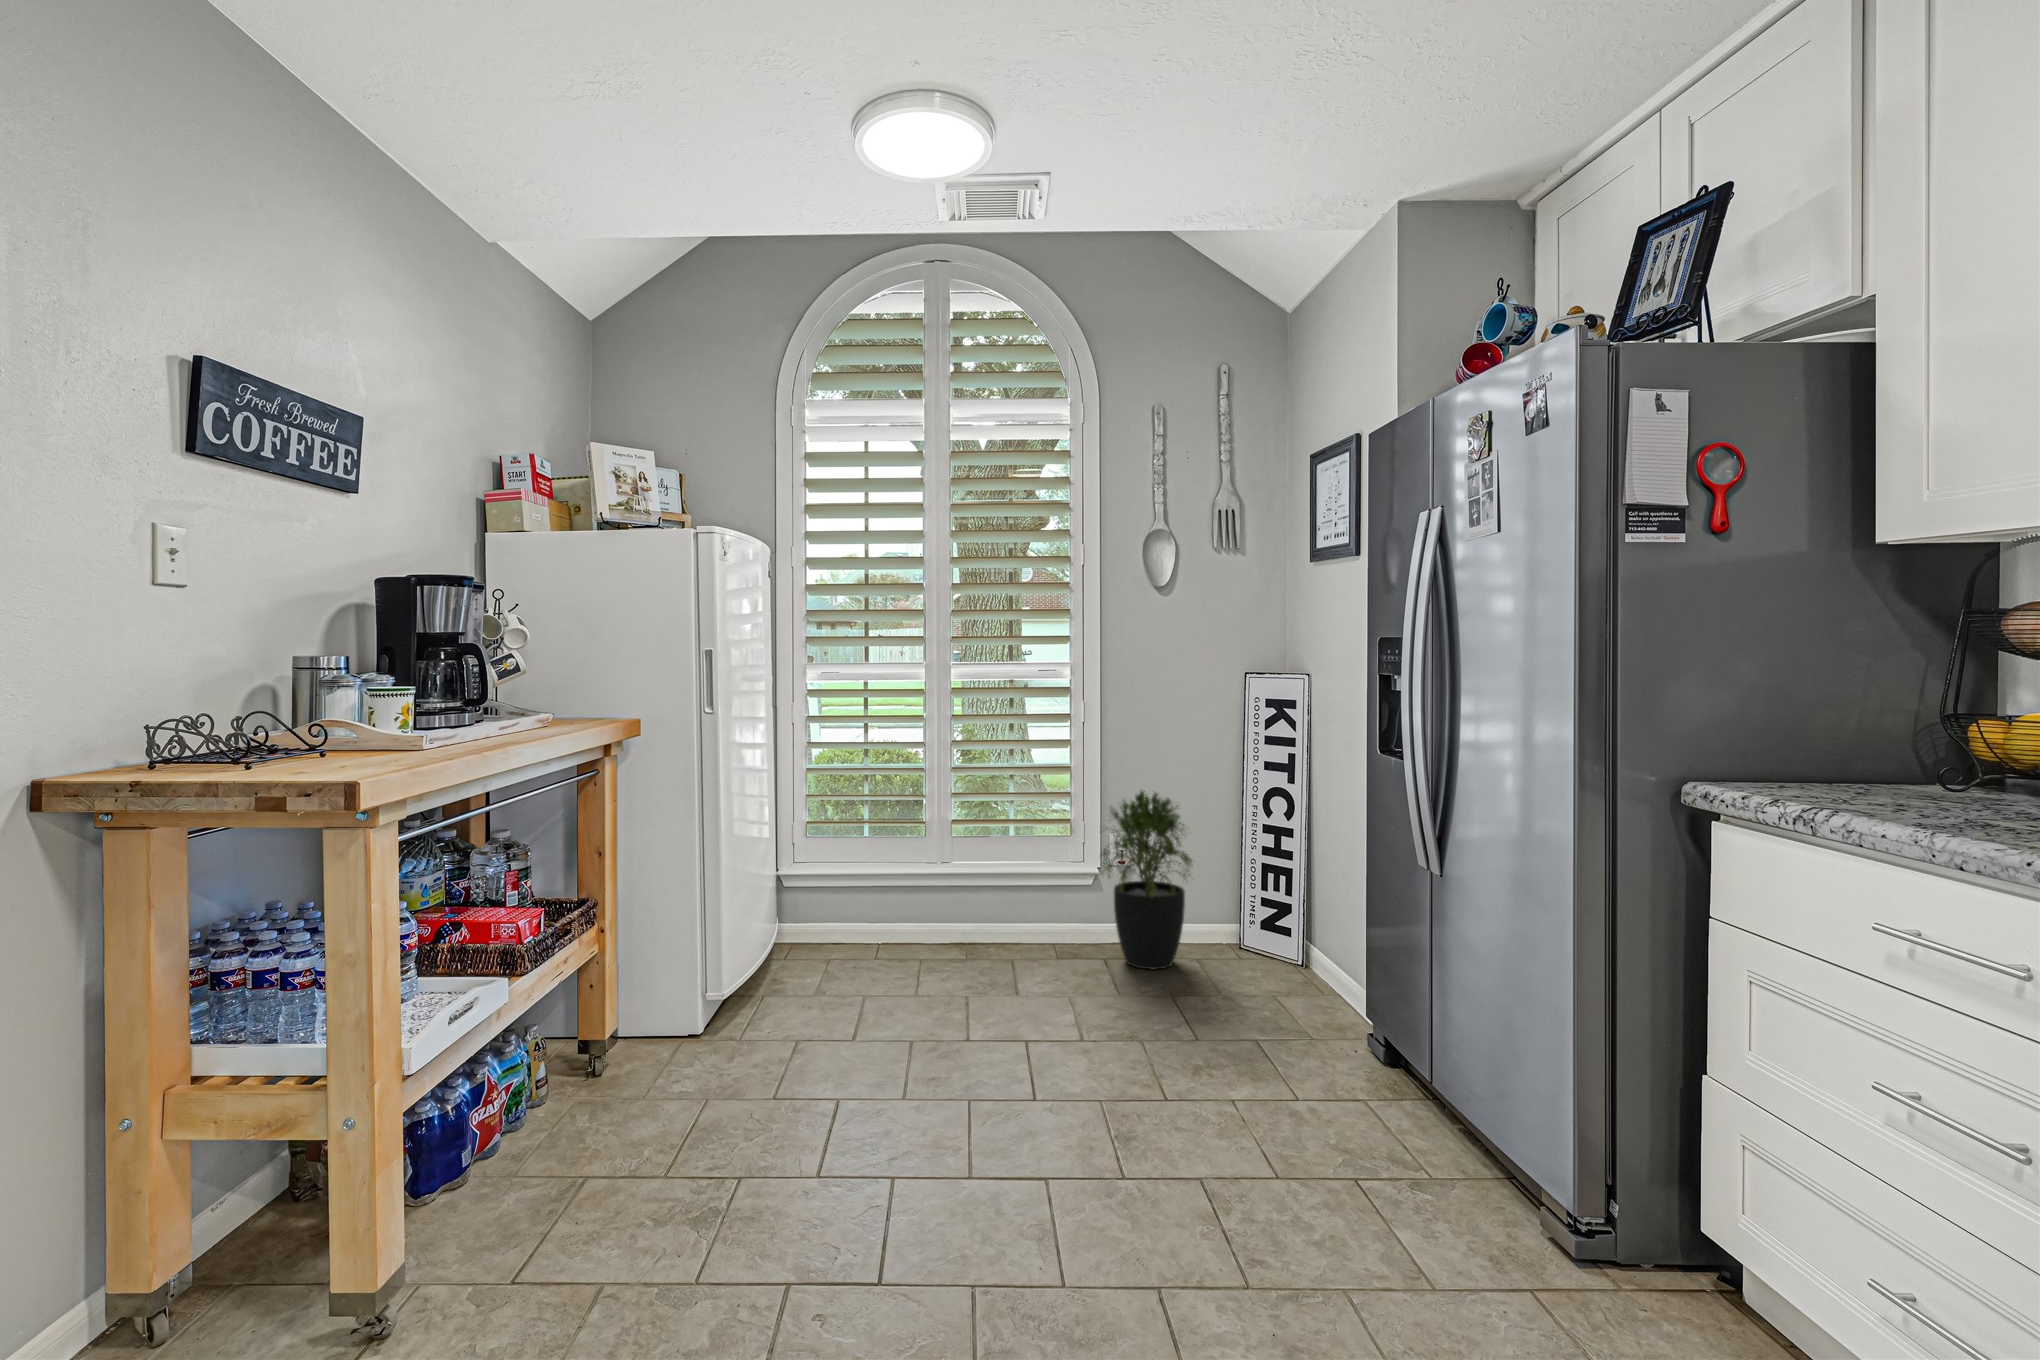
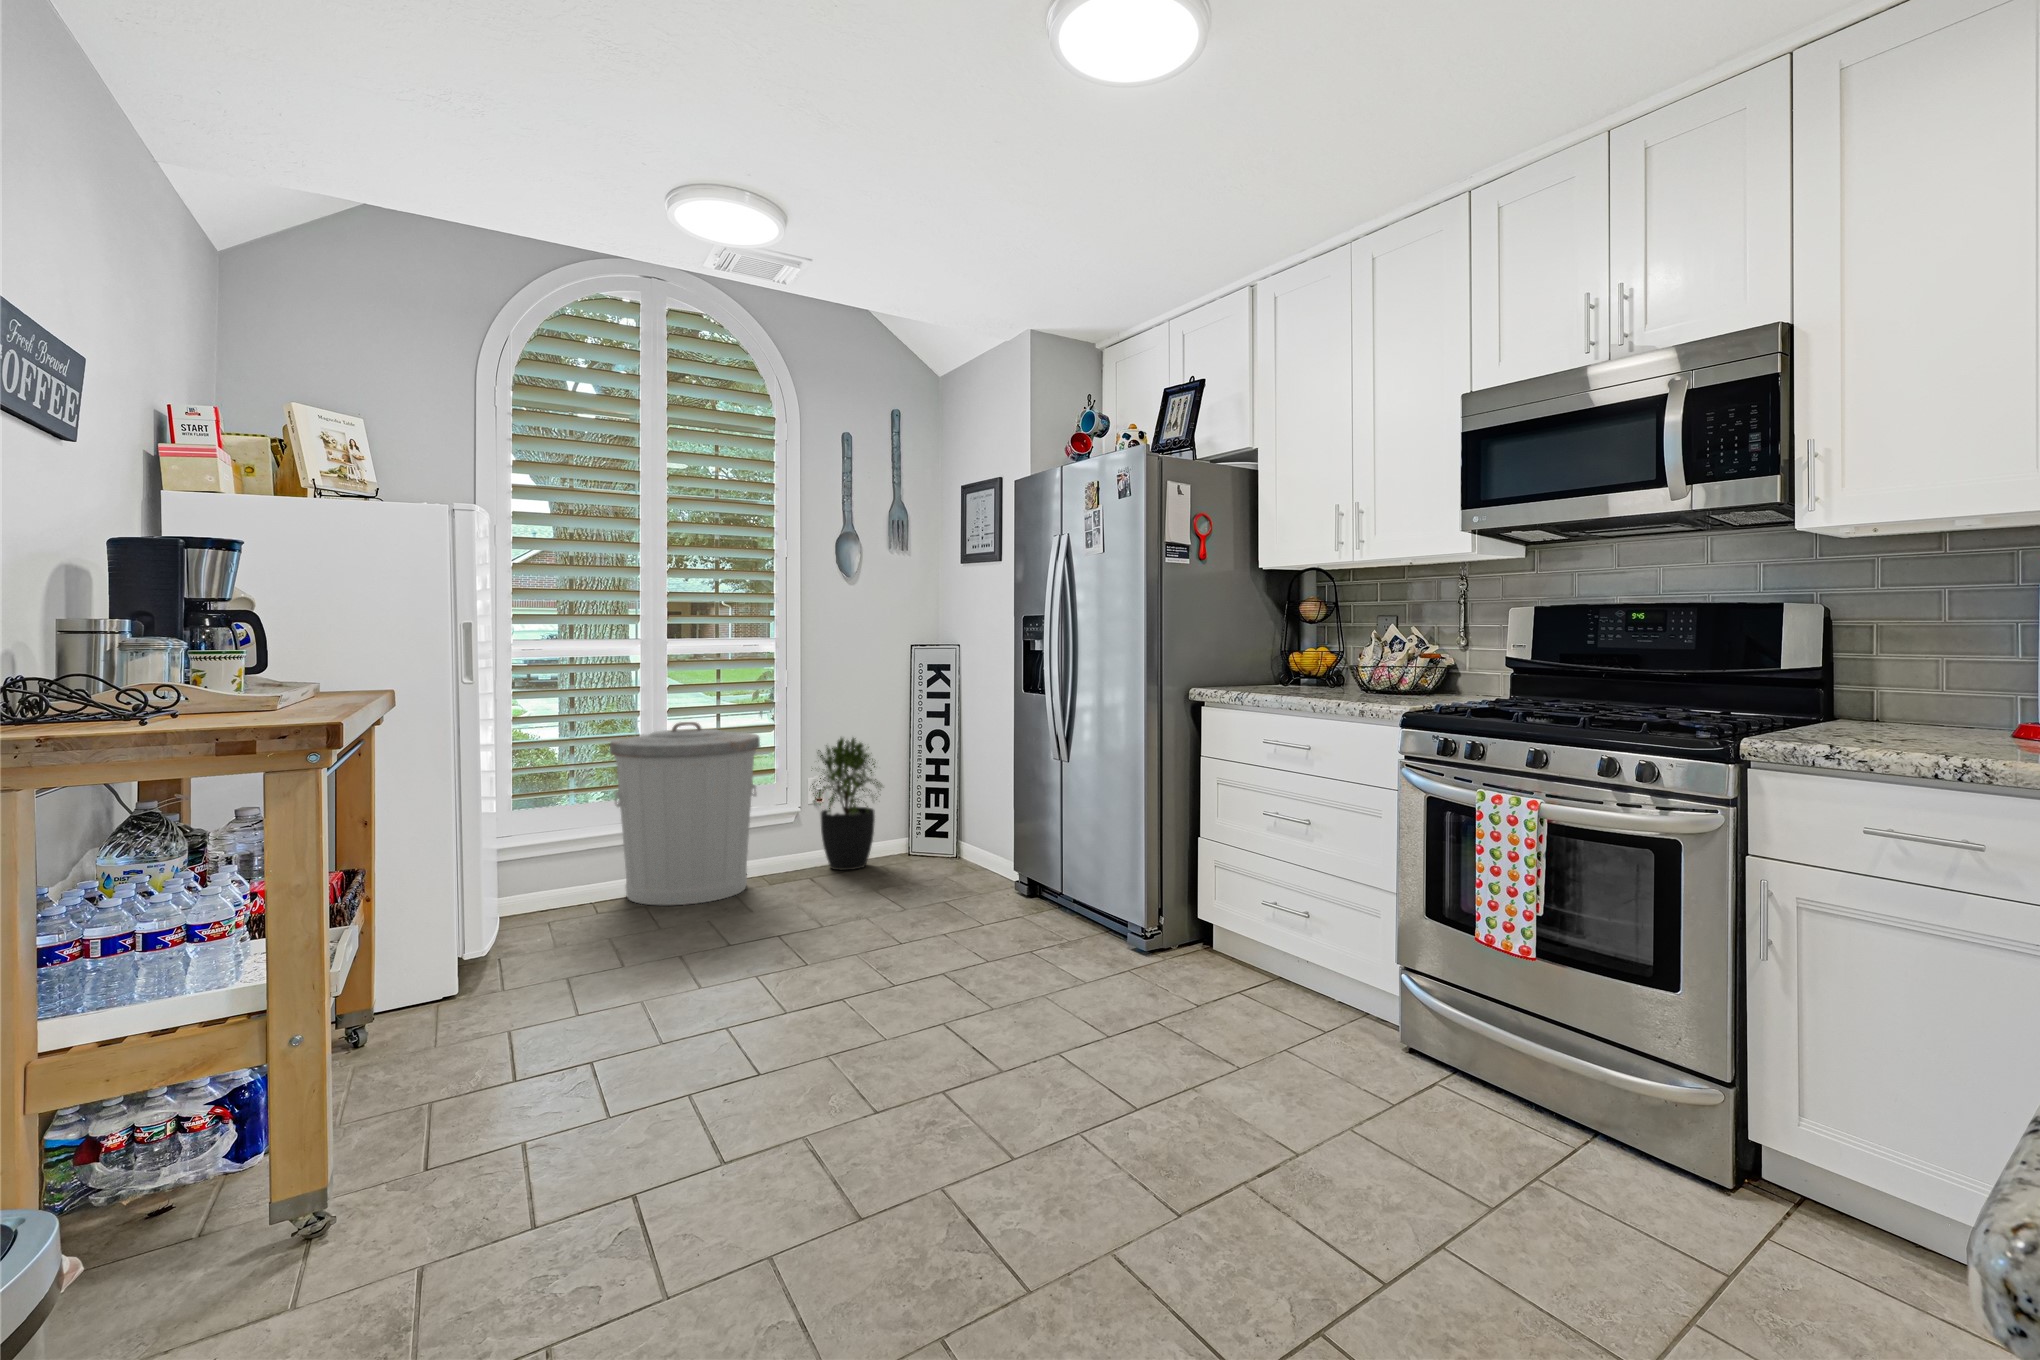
trash can: none [854,763,1029,996] -> present [610,722,760,905]

